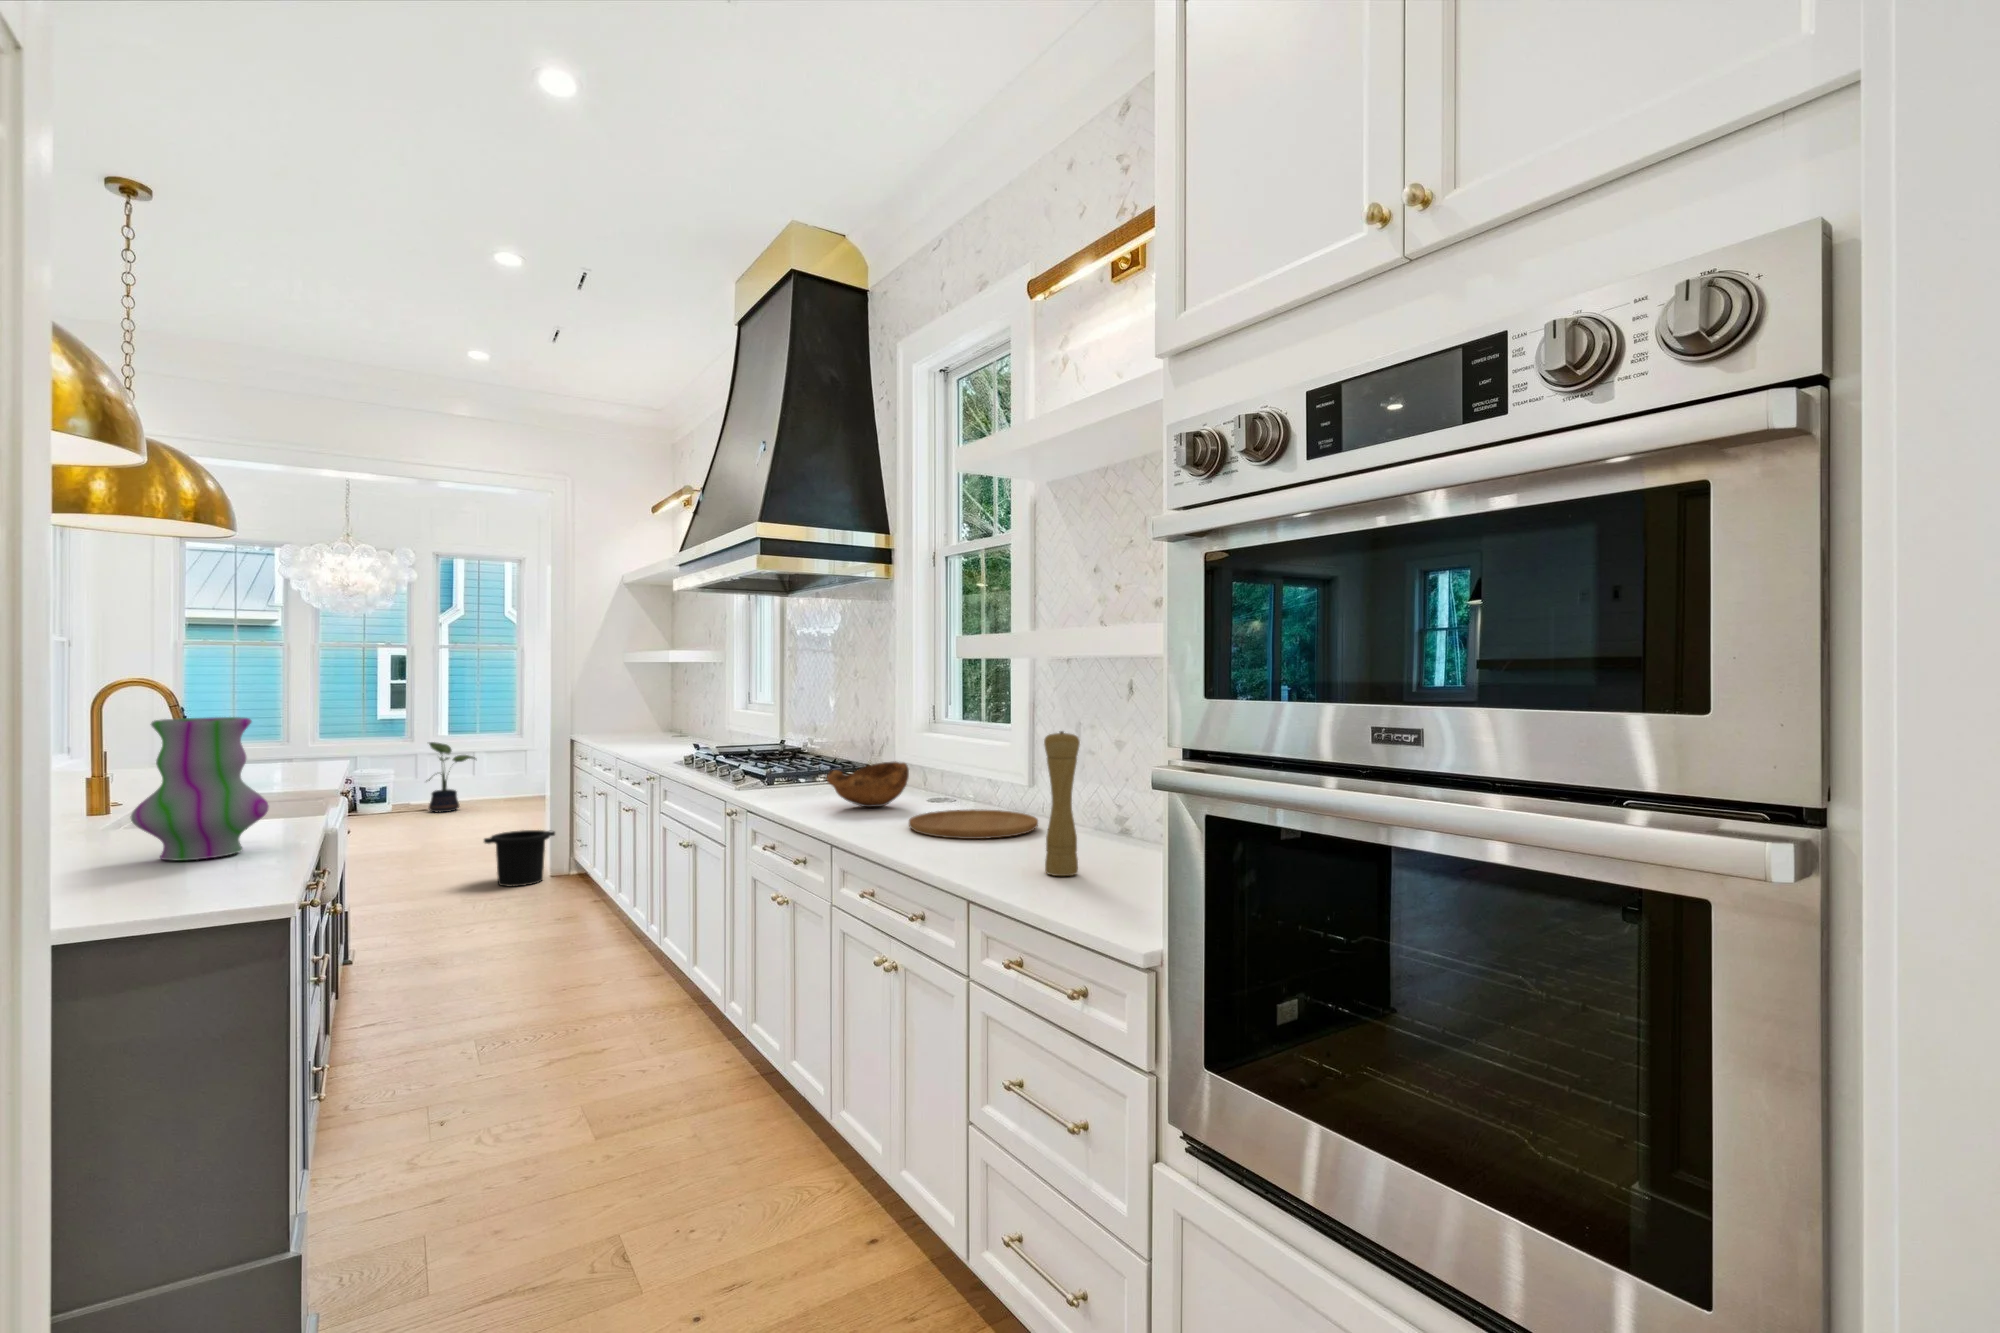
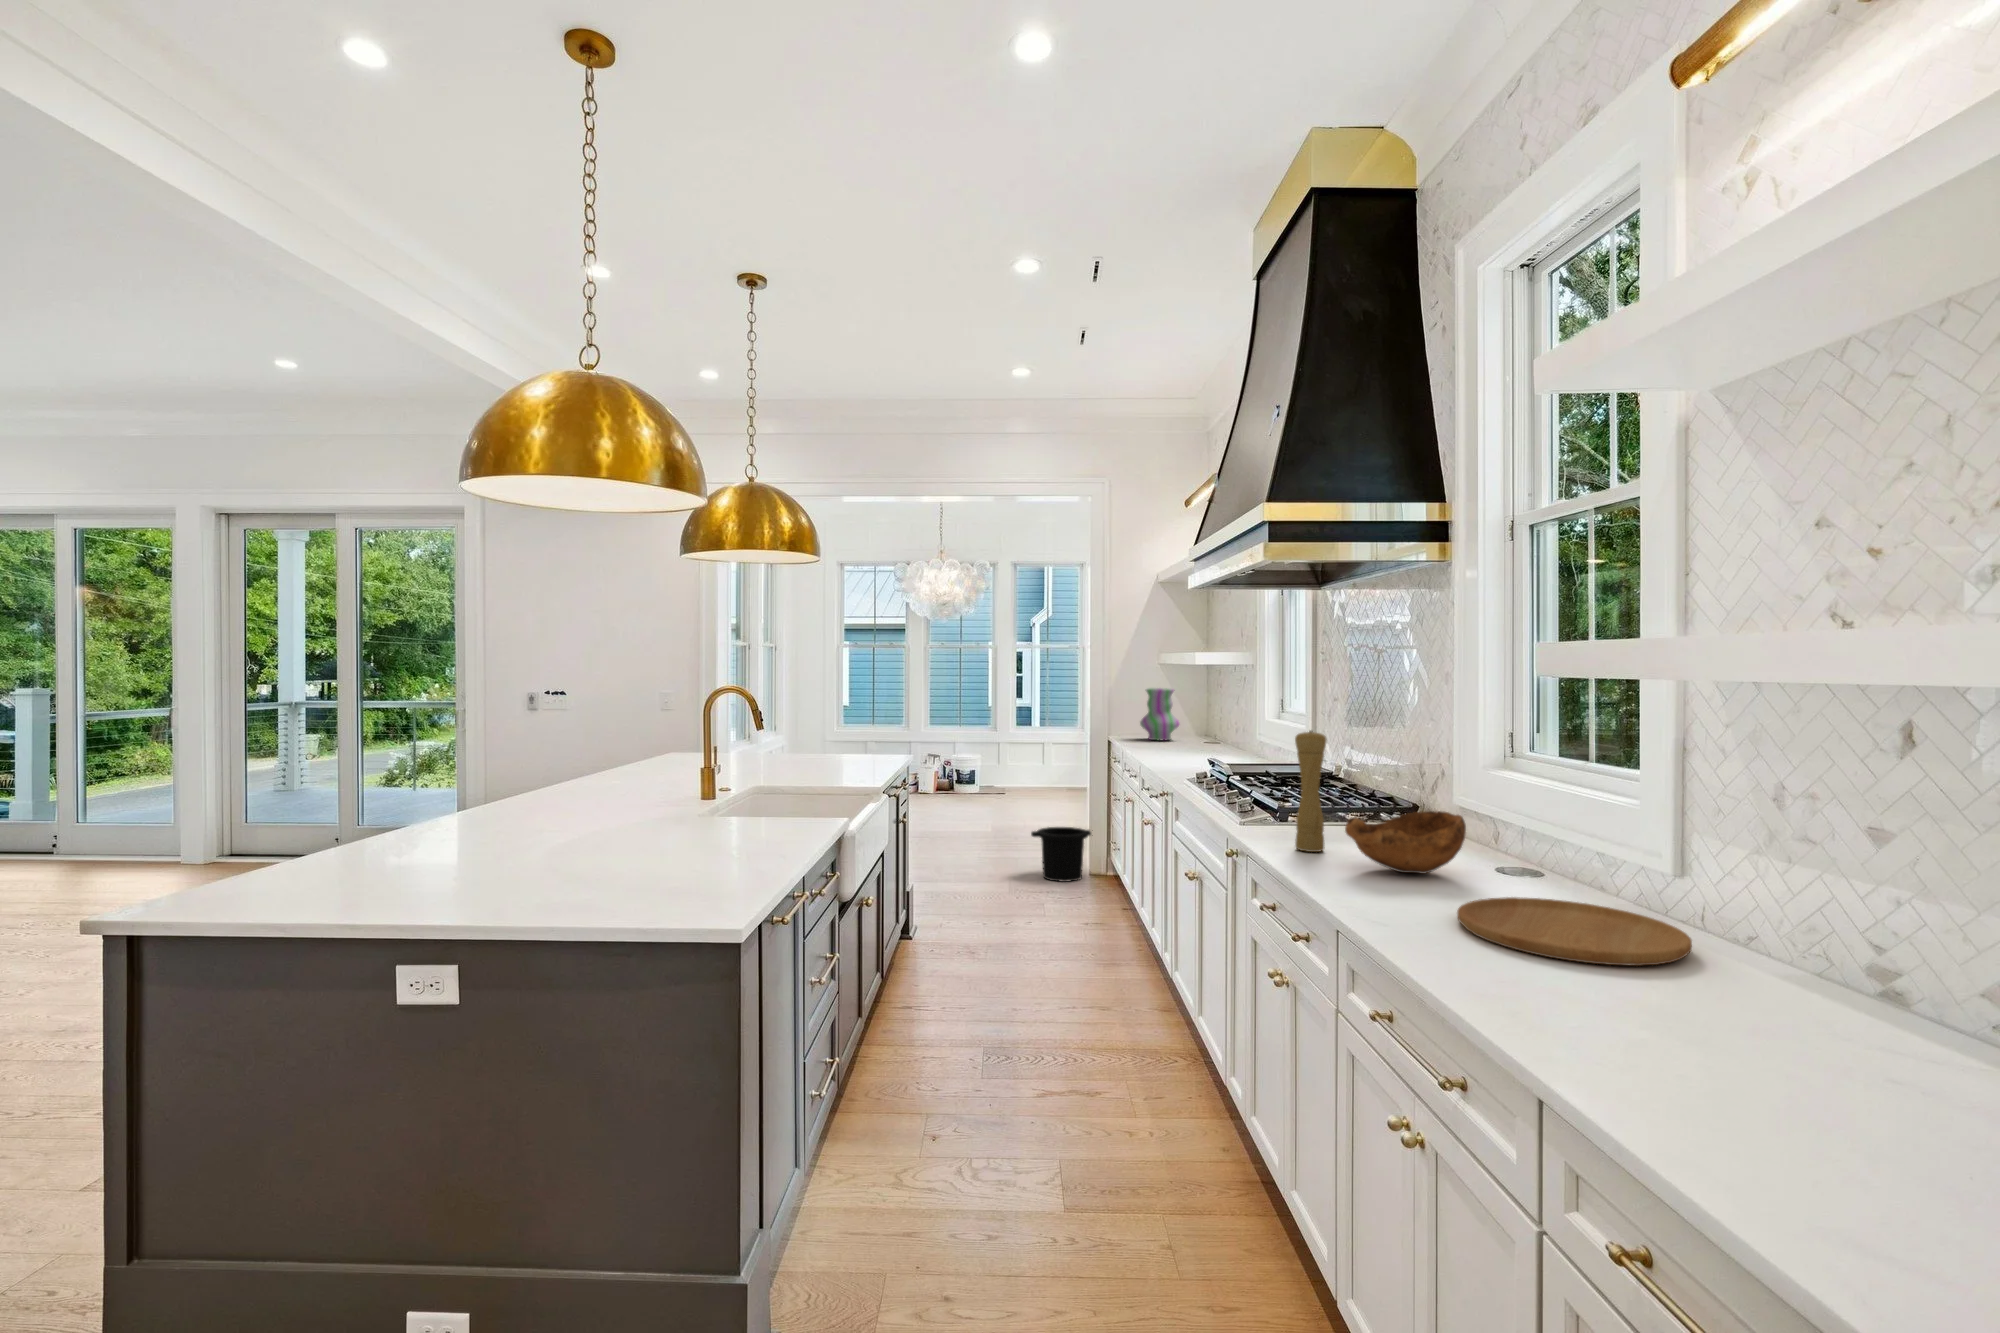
vase: present [131,717,269,860] -> present [1140,688,1179,740]
pepper mill: present [1044,731,1080,876] -> present [1295,730,1327,852]
potted plant: present [429,742,475,812] -> none [1002,733,1044,798]

